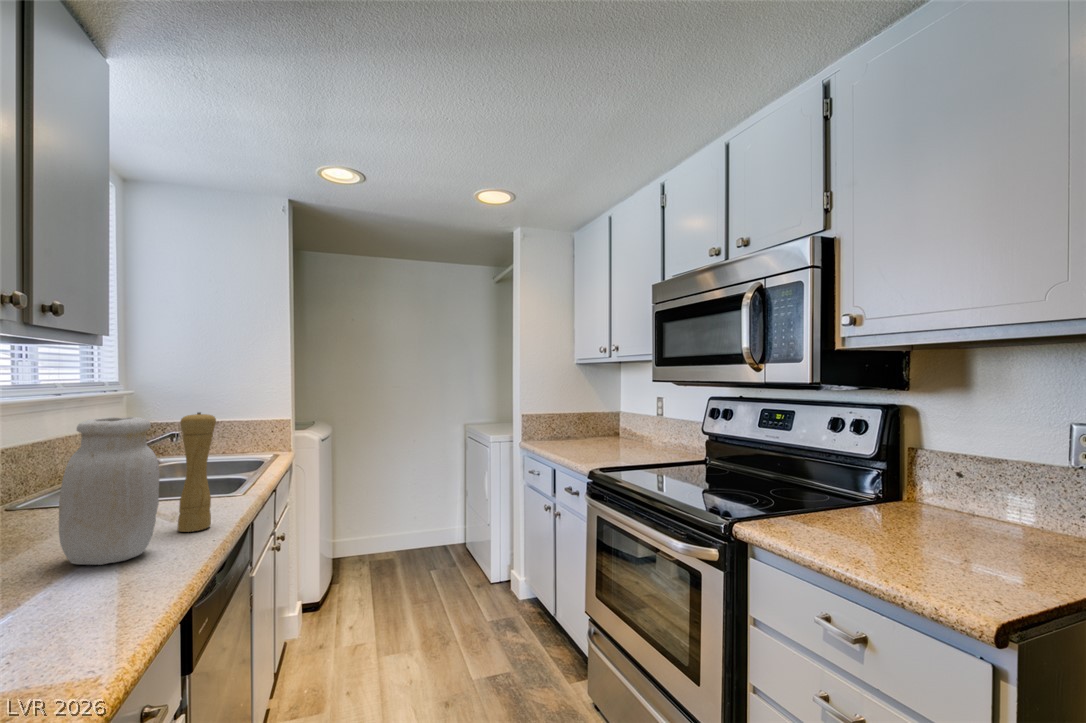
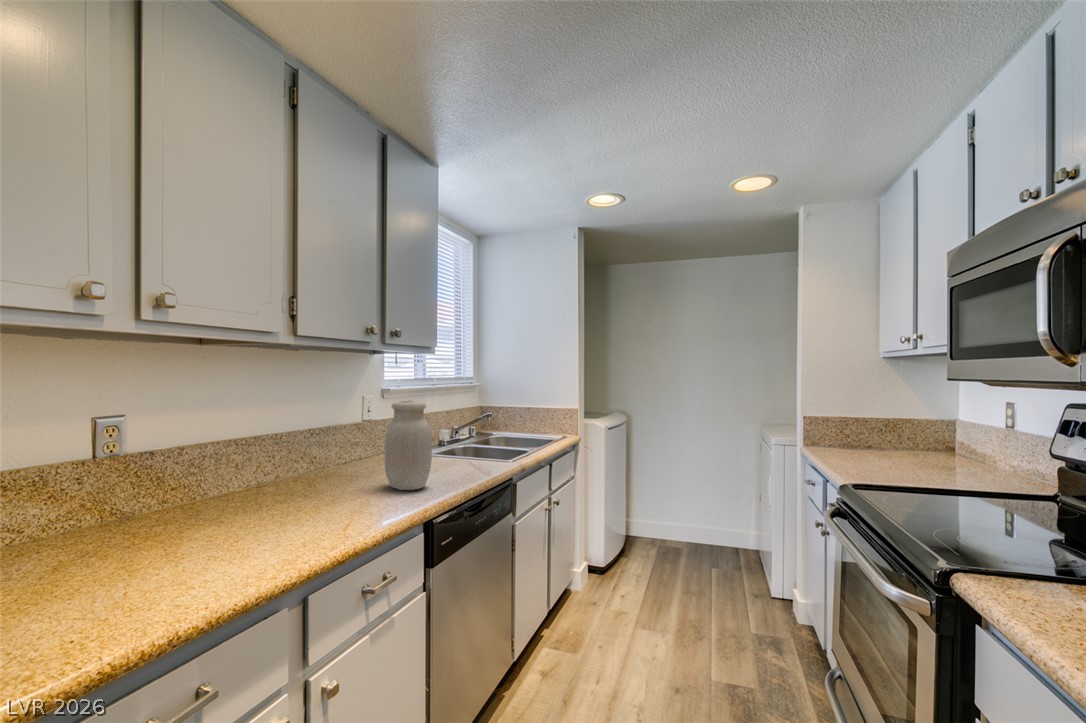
pepper mill: present [178,412,216,532] -> none [452,399,473,481]

